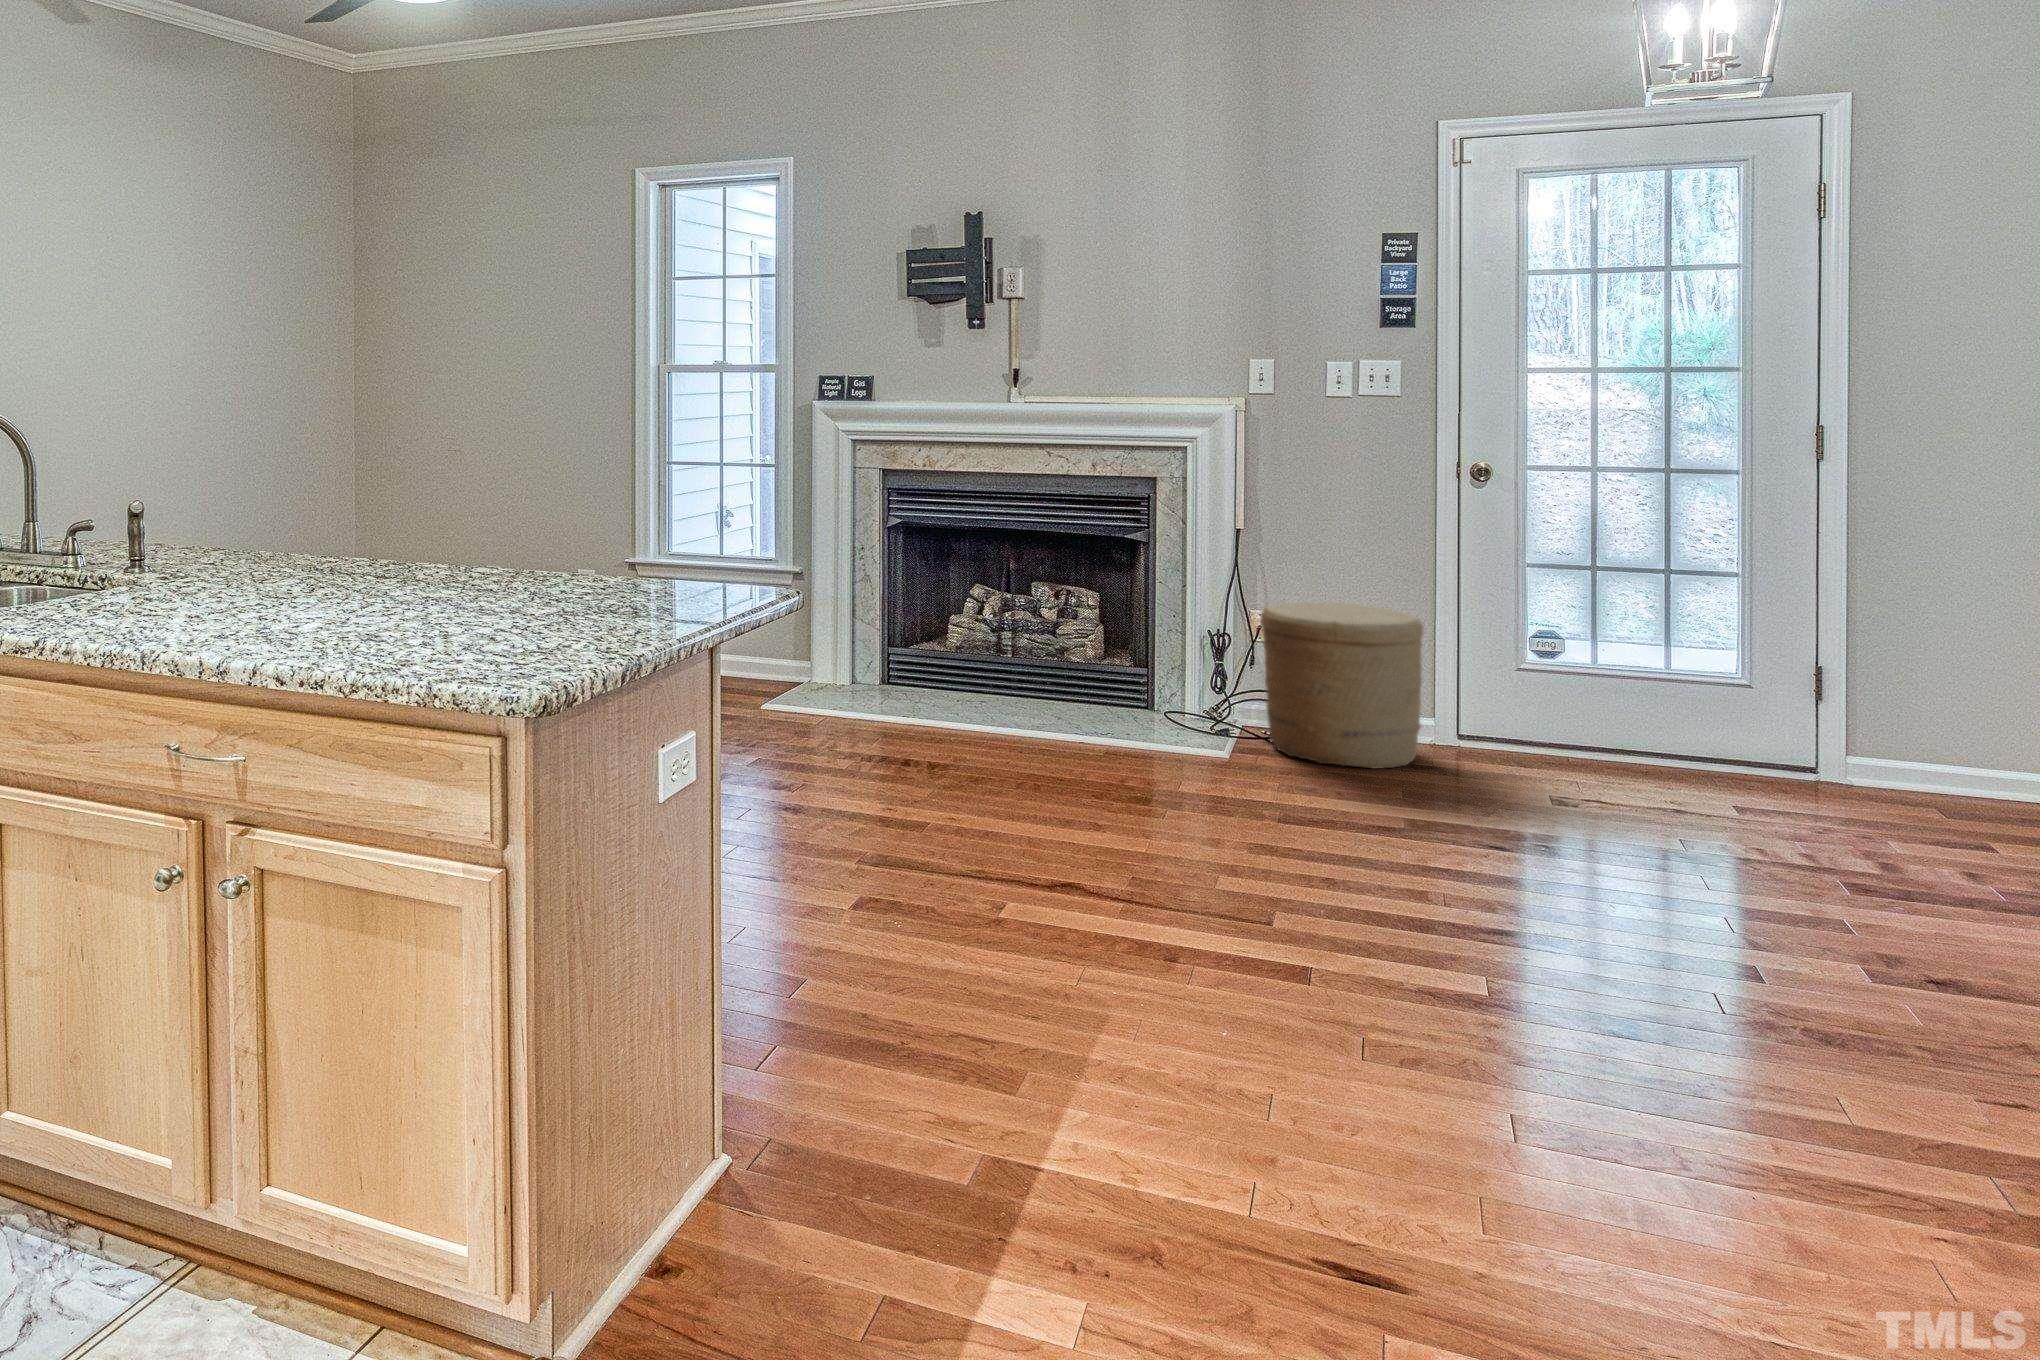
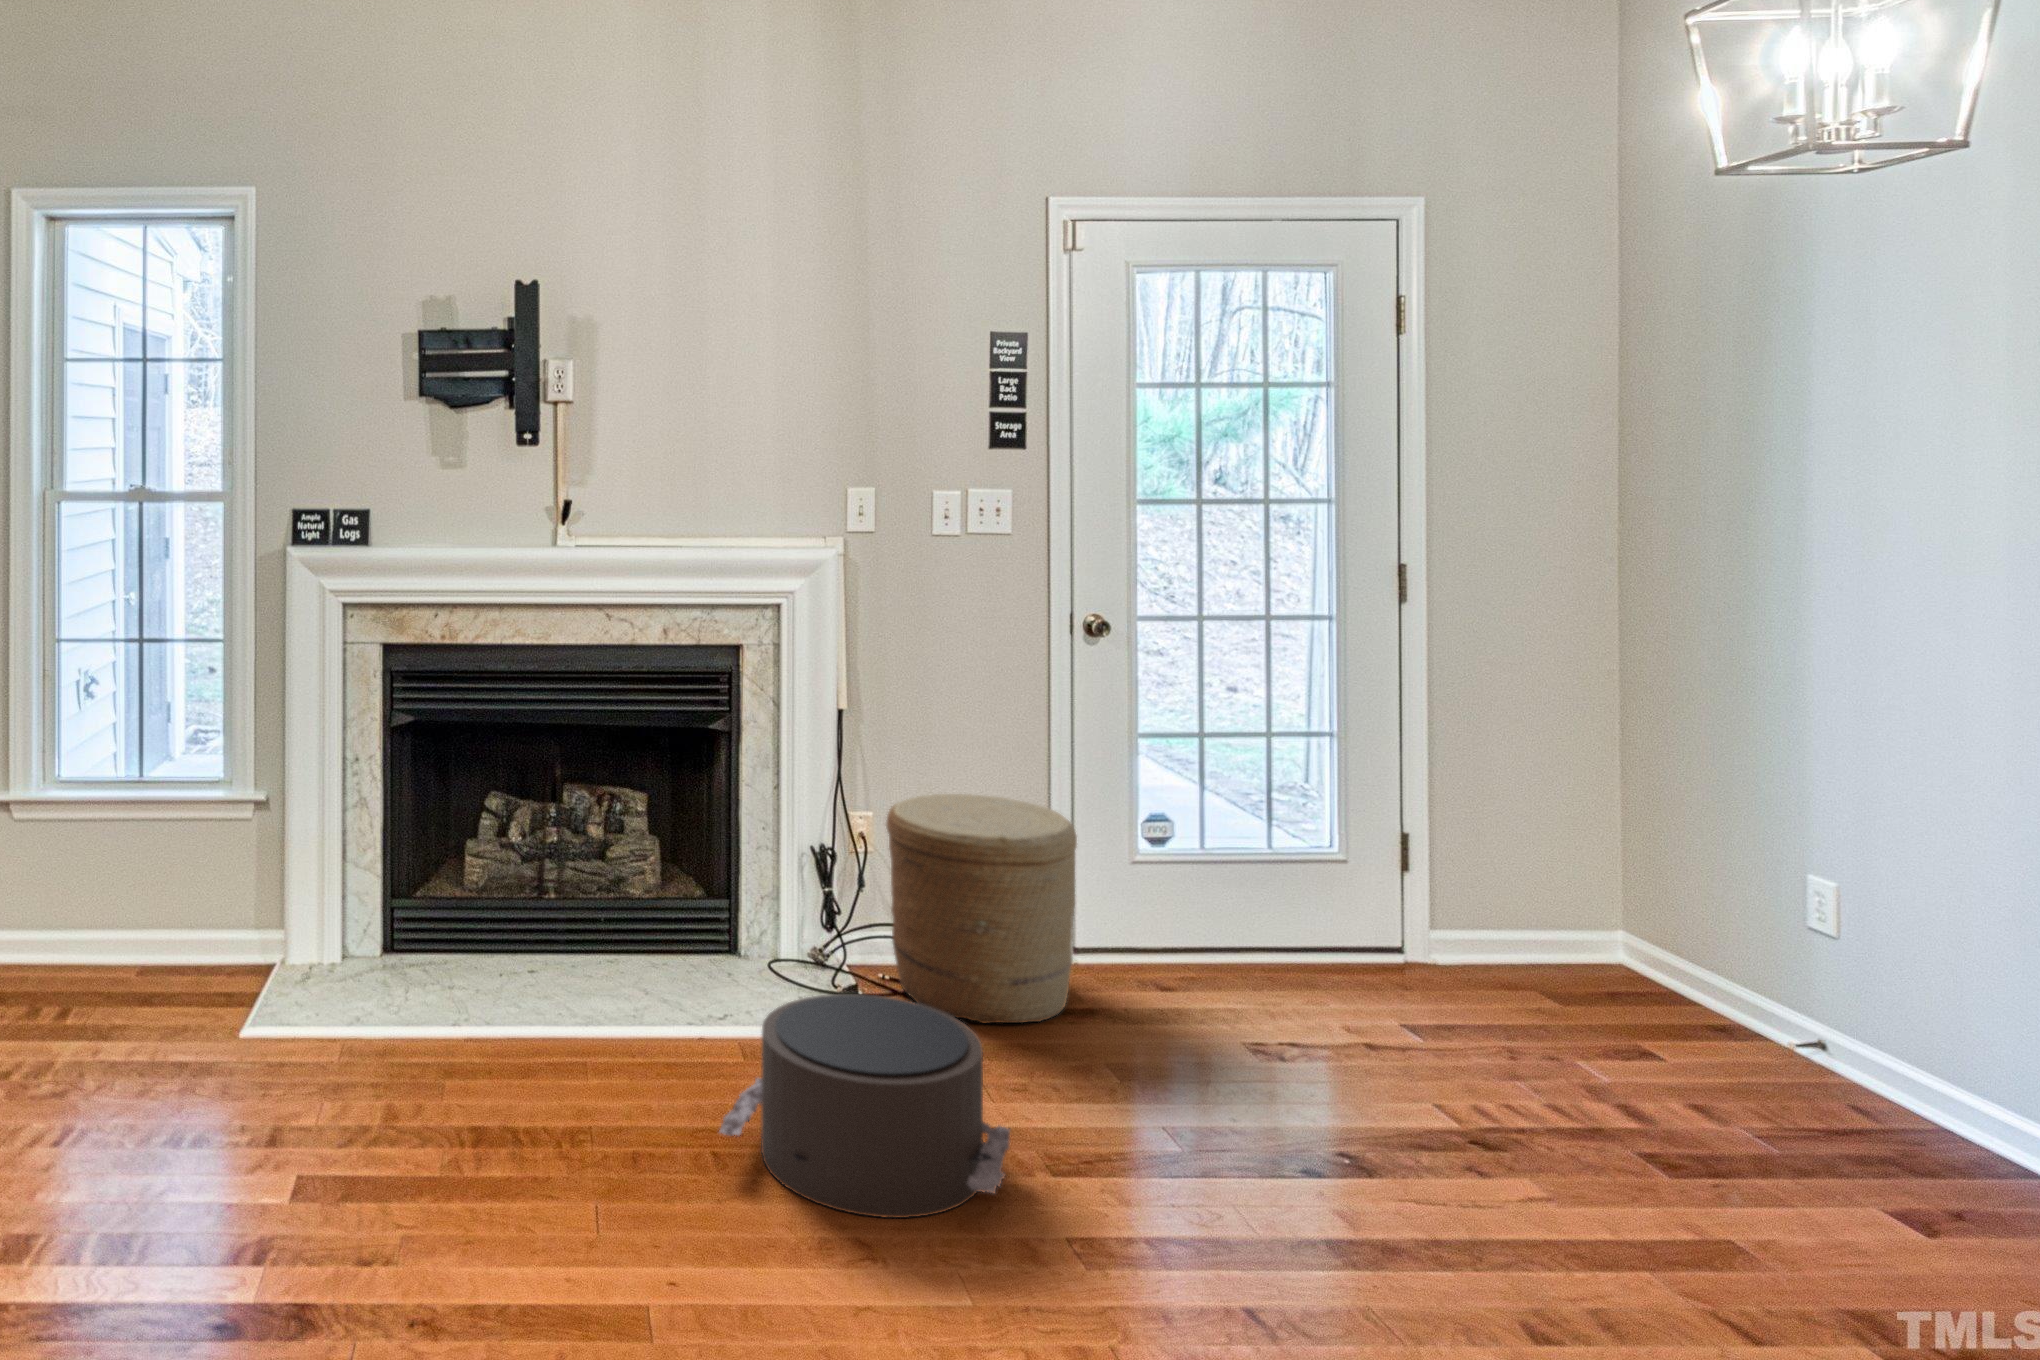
pouf: none [1038,702,1250,824] -> present [720,994,1010,1218]

